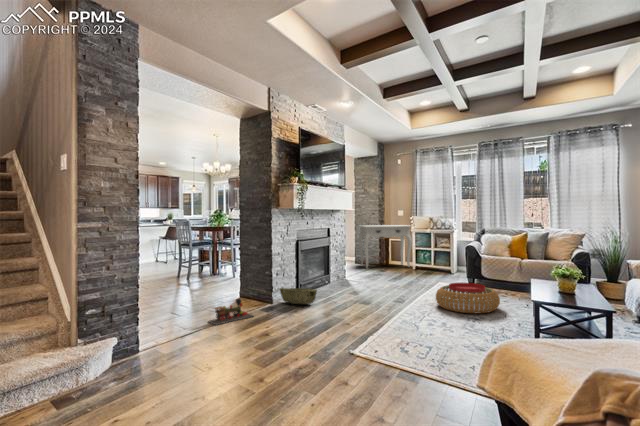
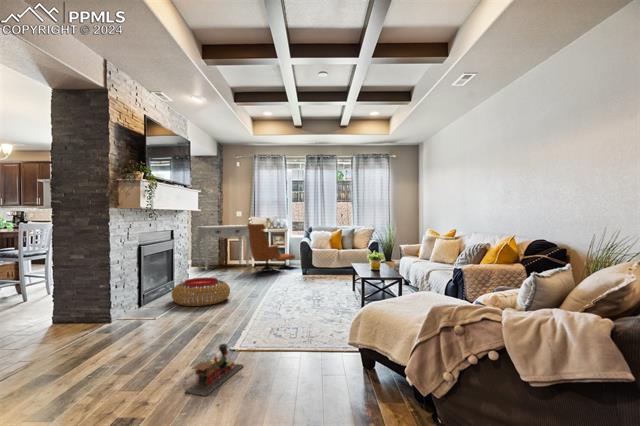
lounge chair: none [405,224,459,276] -> present [248,224,295,271]
pouf: present [436,282,500,313] -> present [172,277,230,306]
woven basket: present [280,288,317,304] -> none [120,299,168,319]
toy train: present [209,299,253,325] -> present [185,344,243,396]

